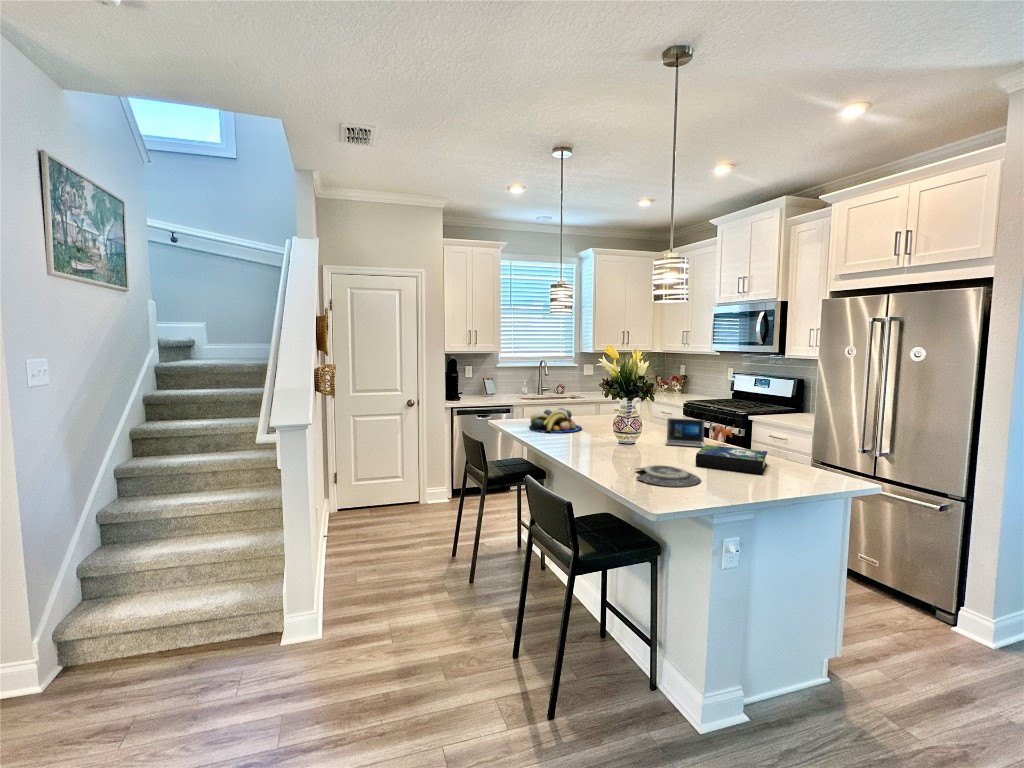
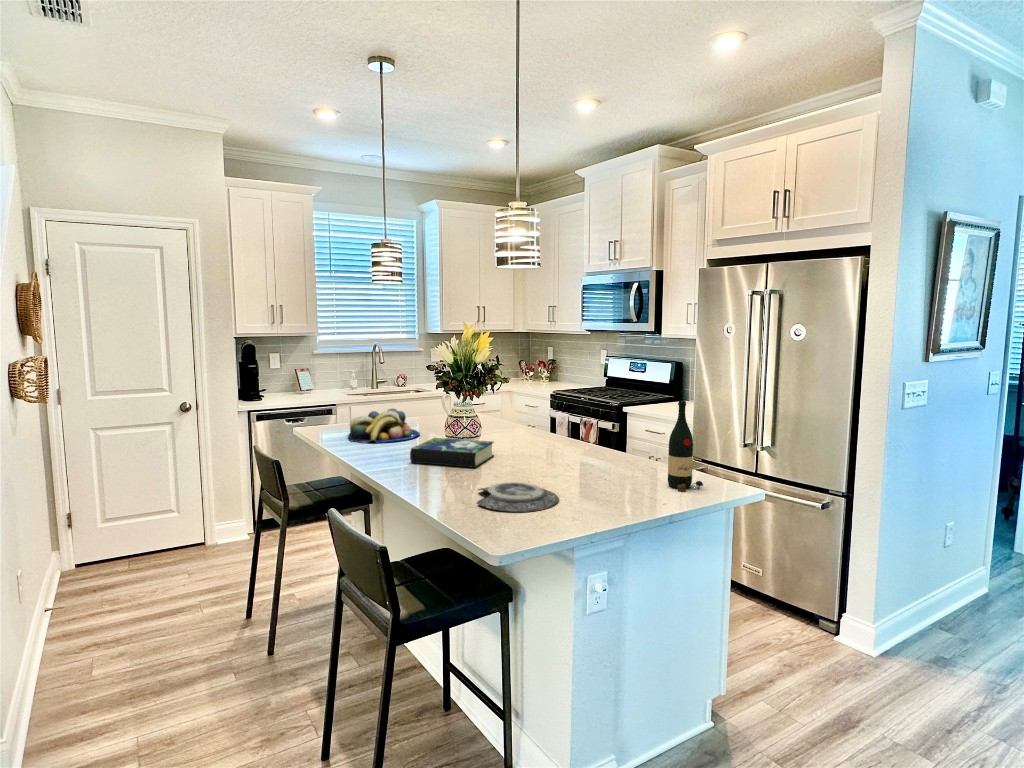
wine bottle: none [793,408,826,481] -> present [668,401,703,490]
laptop: present [666,418,734,448] -> none [522,417,604,453]
book: present [696,445,767,474] -> present [410,438,494,468]

